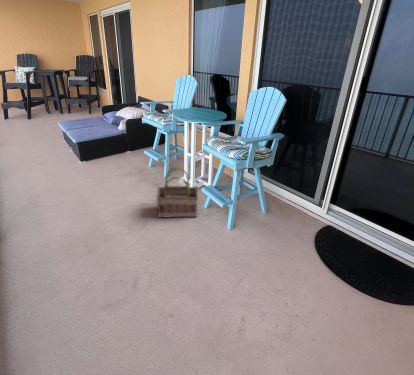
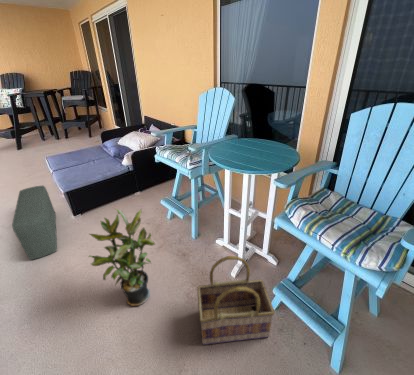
pouf: none [44,136,70,181] -> present [12,186,57,260]
potted plant: none [97,138,136,203] -> present [89,210,155,306]

